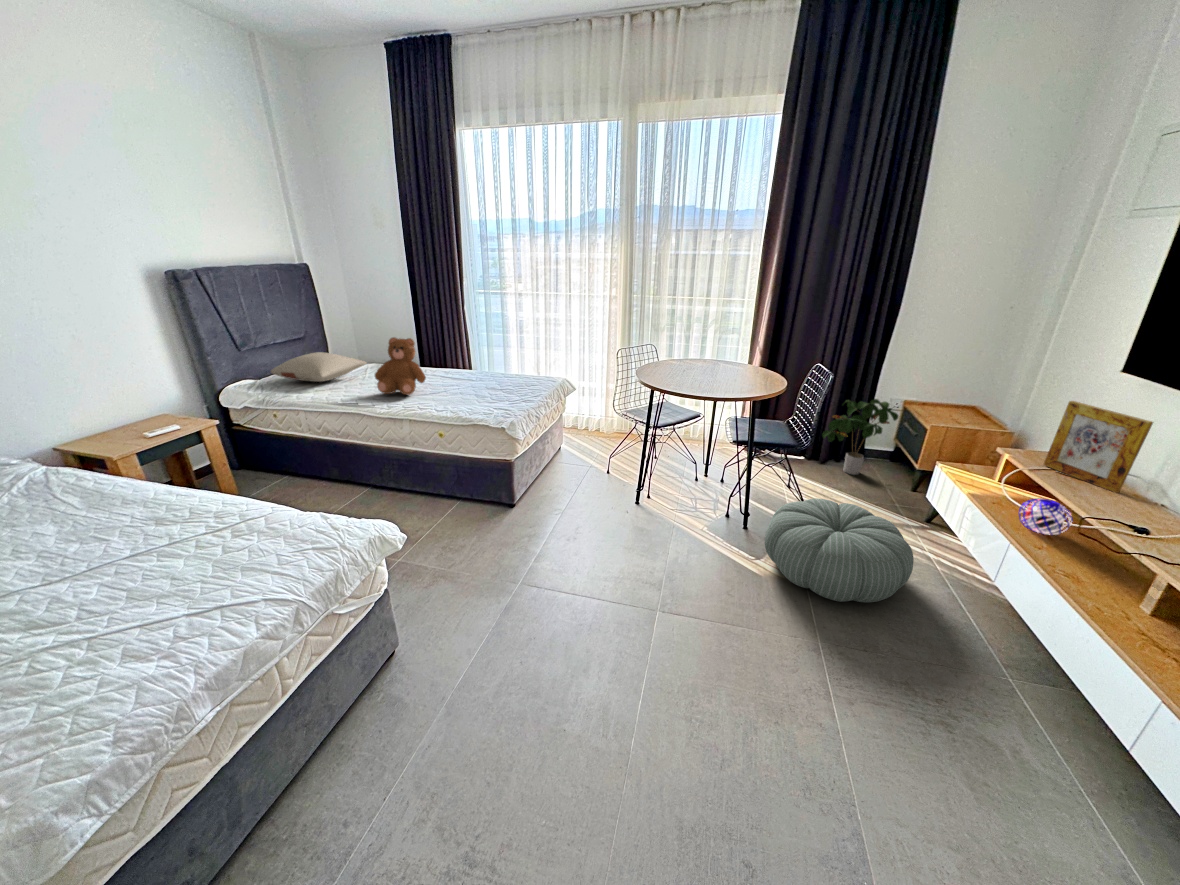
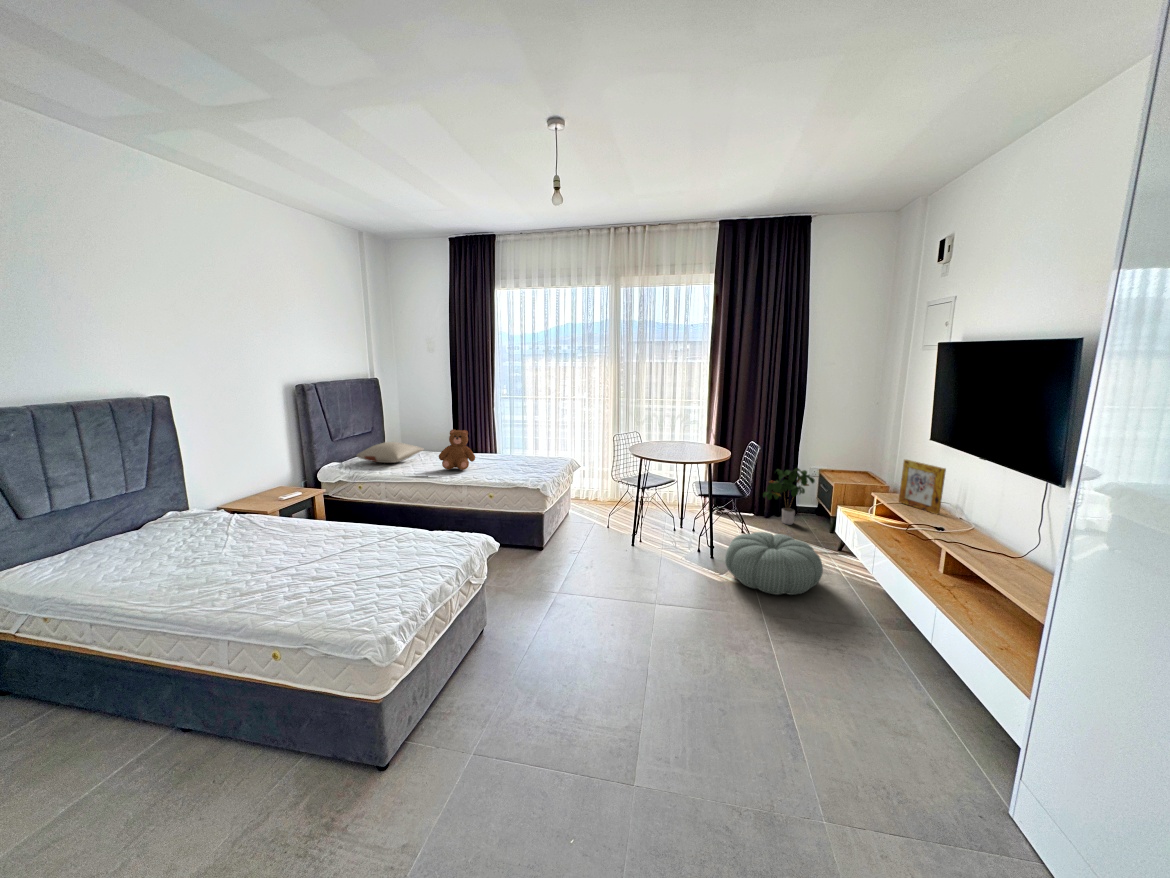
decorative orb: present [1019,498,1073,536] -> none [878,517,908,539]

